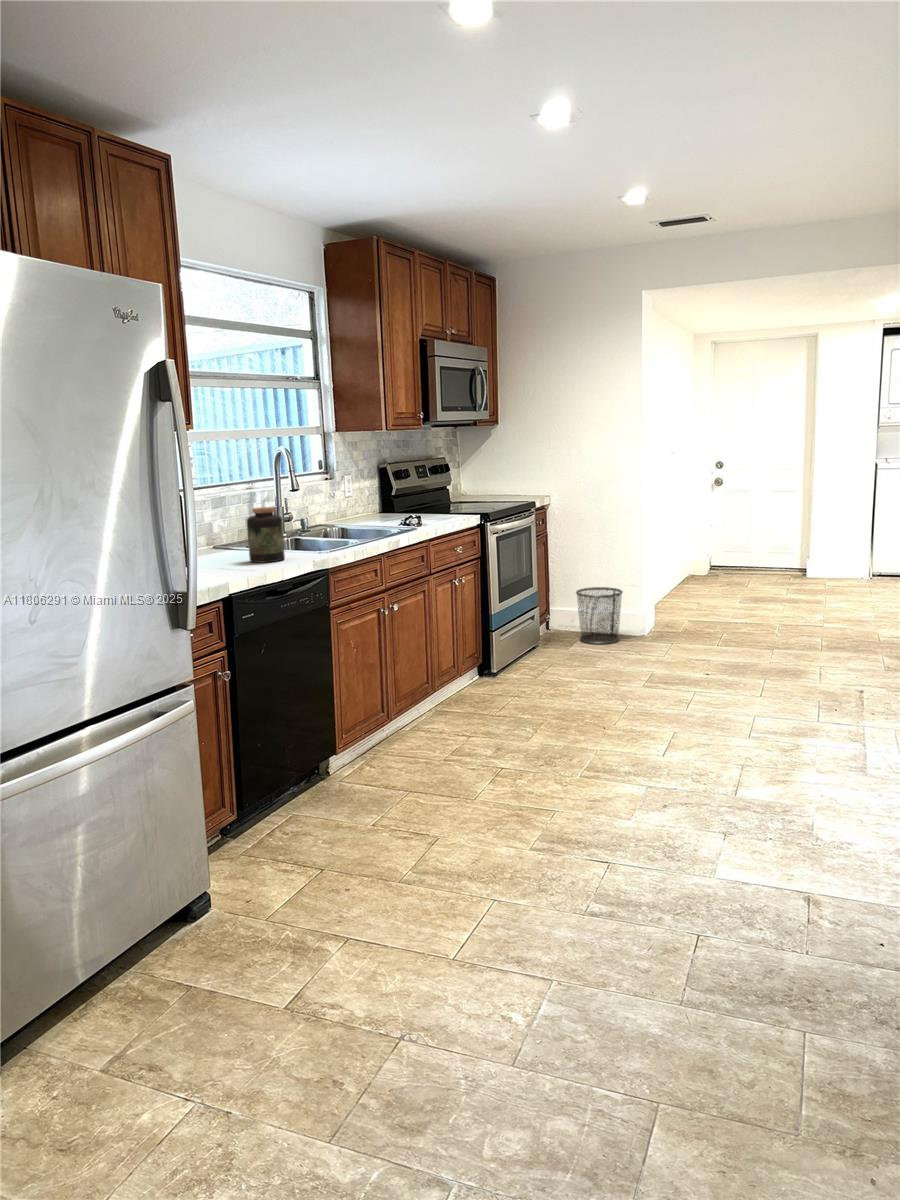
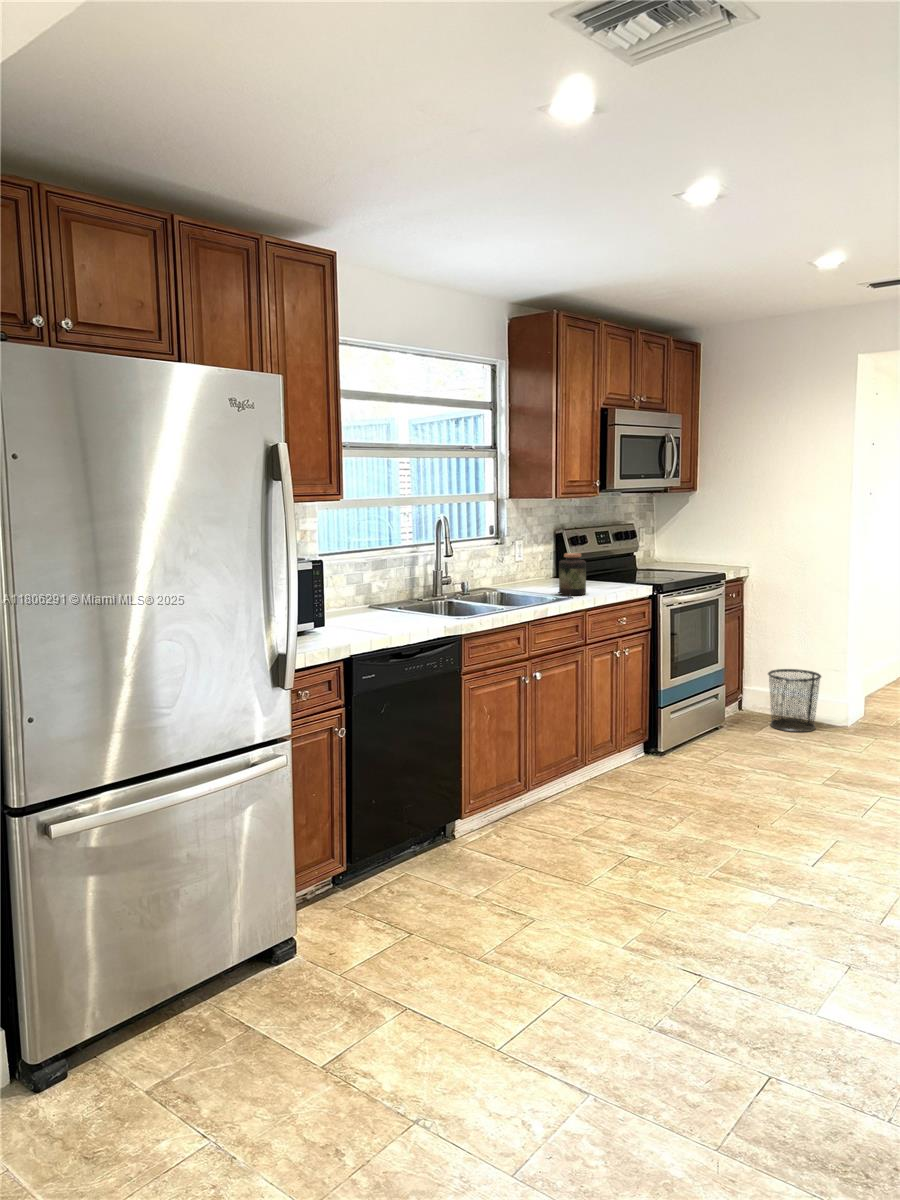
jar: present [247,507,285,563] -> present [559,553,586,595]

